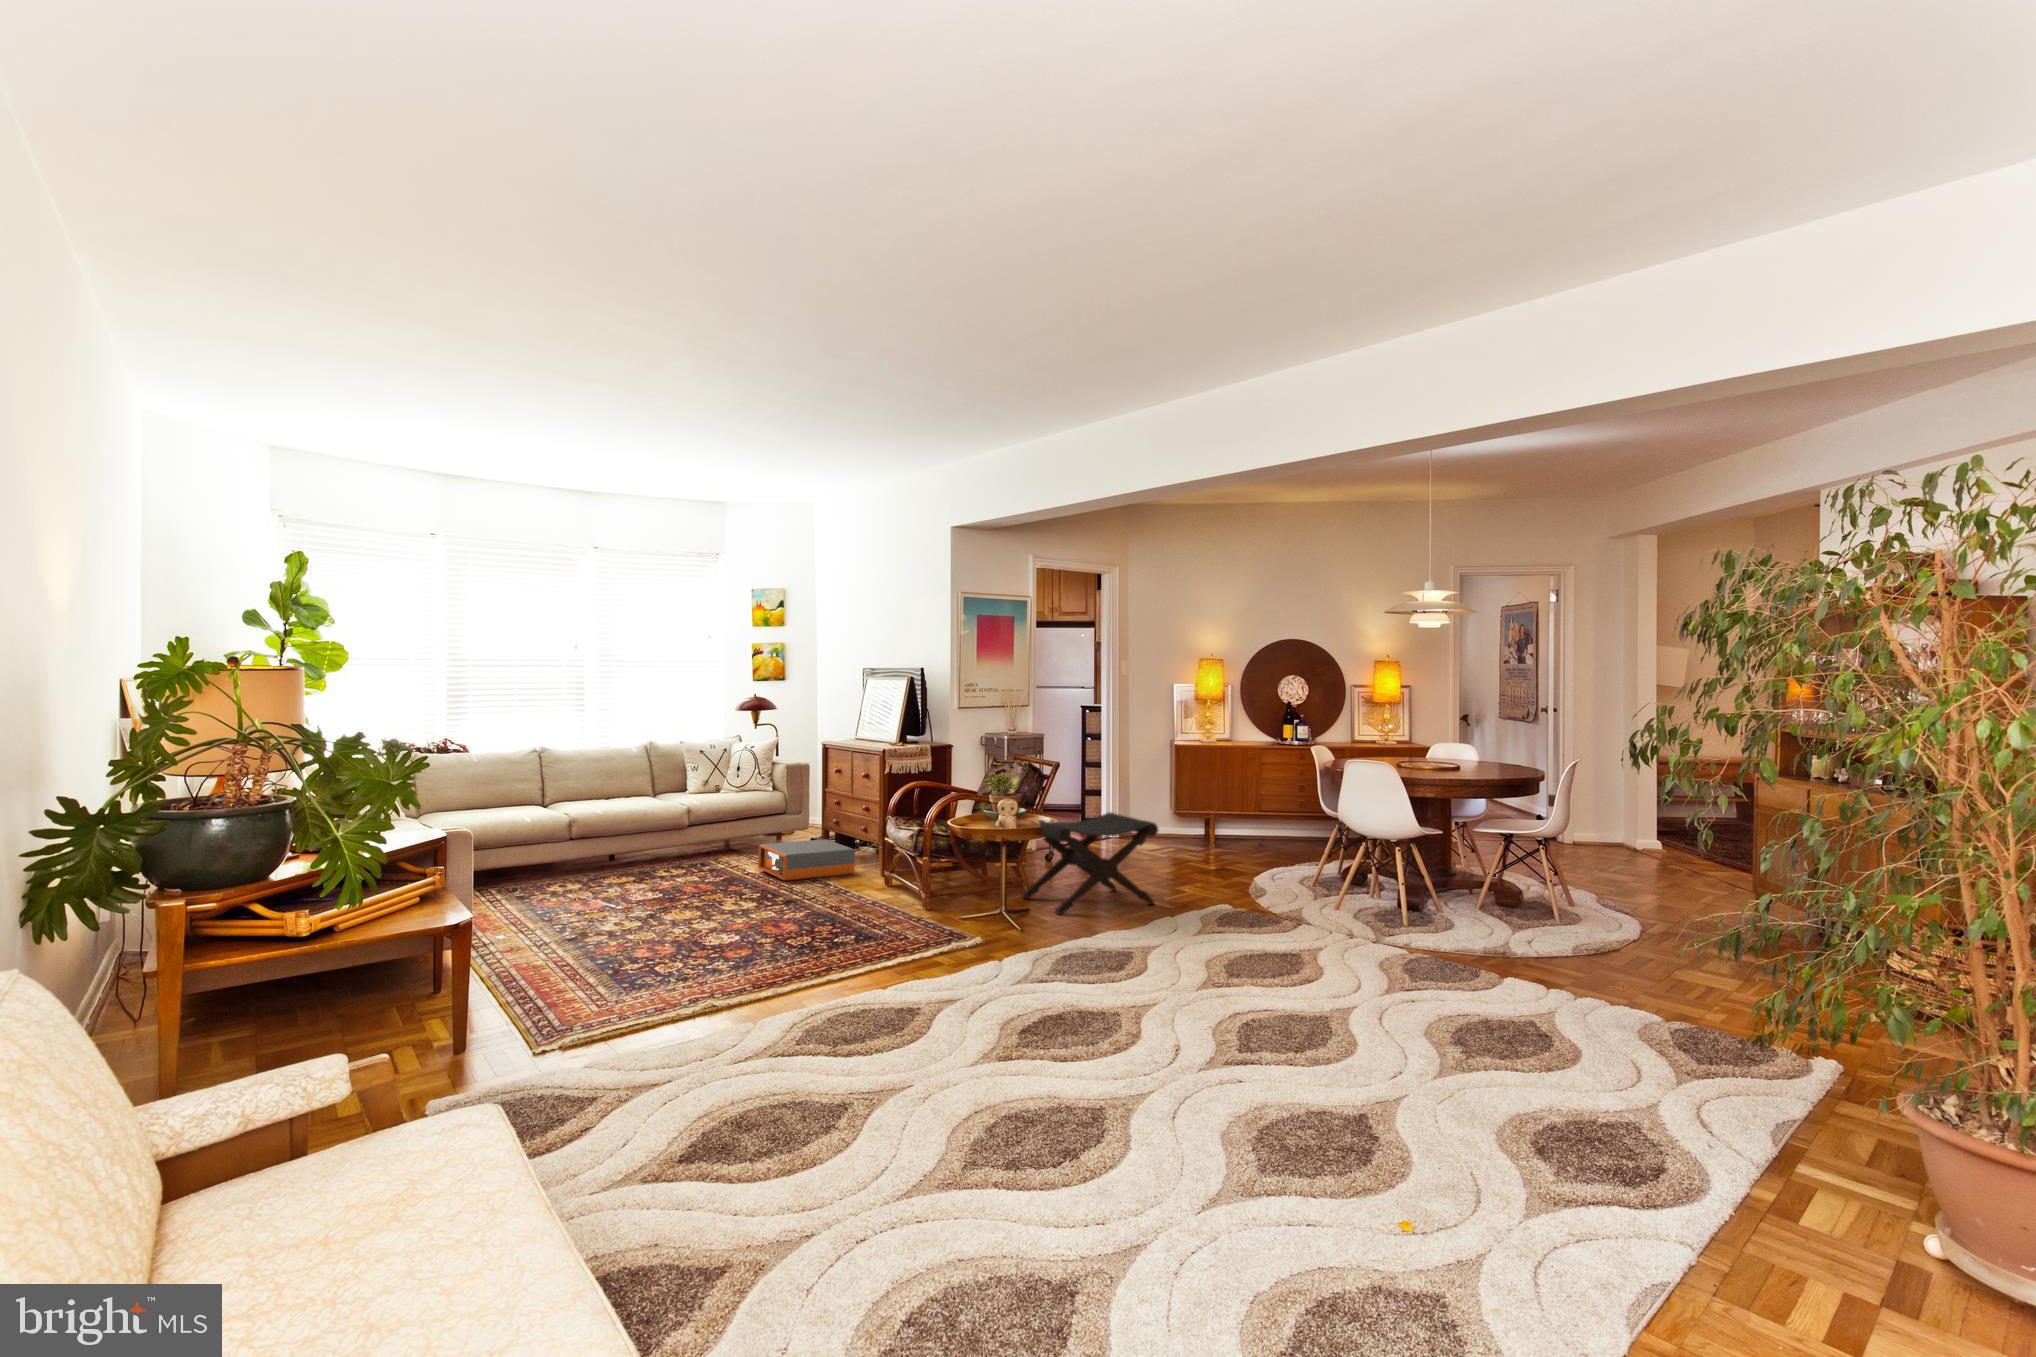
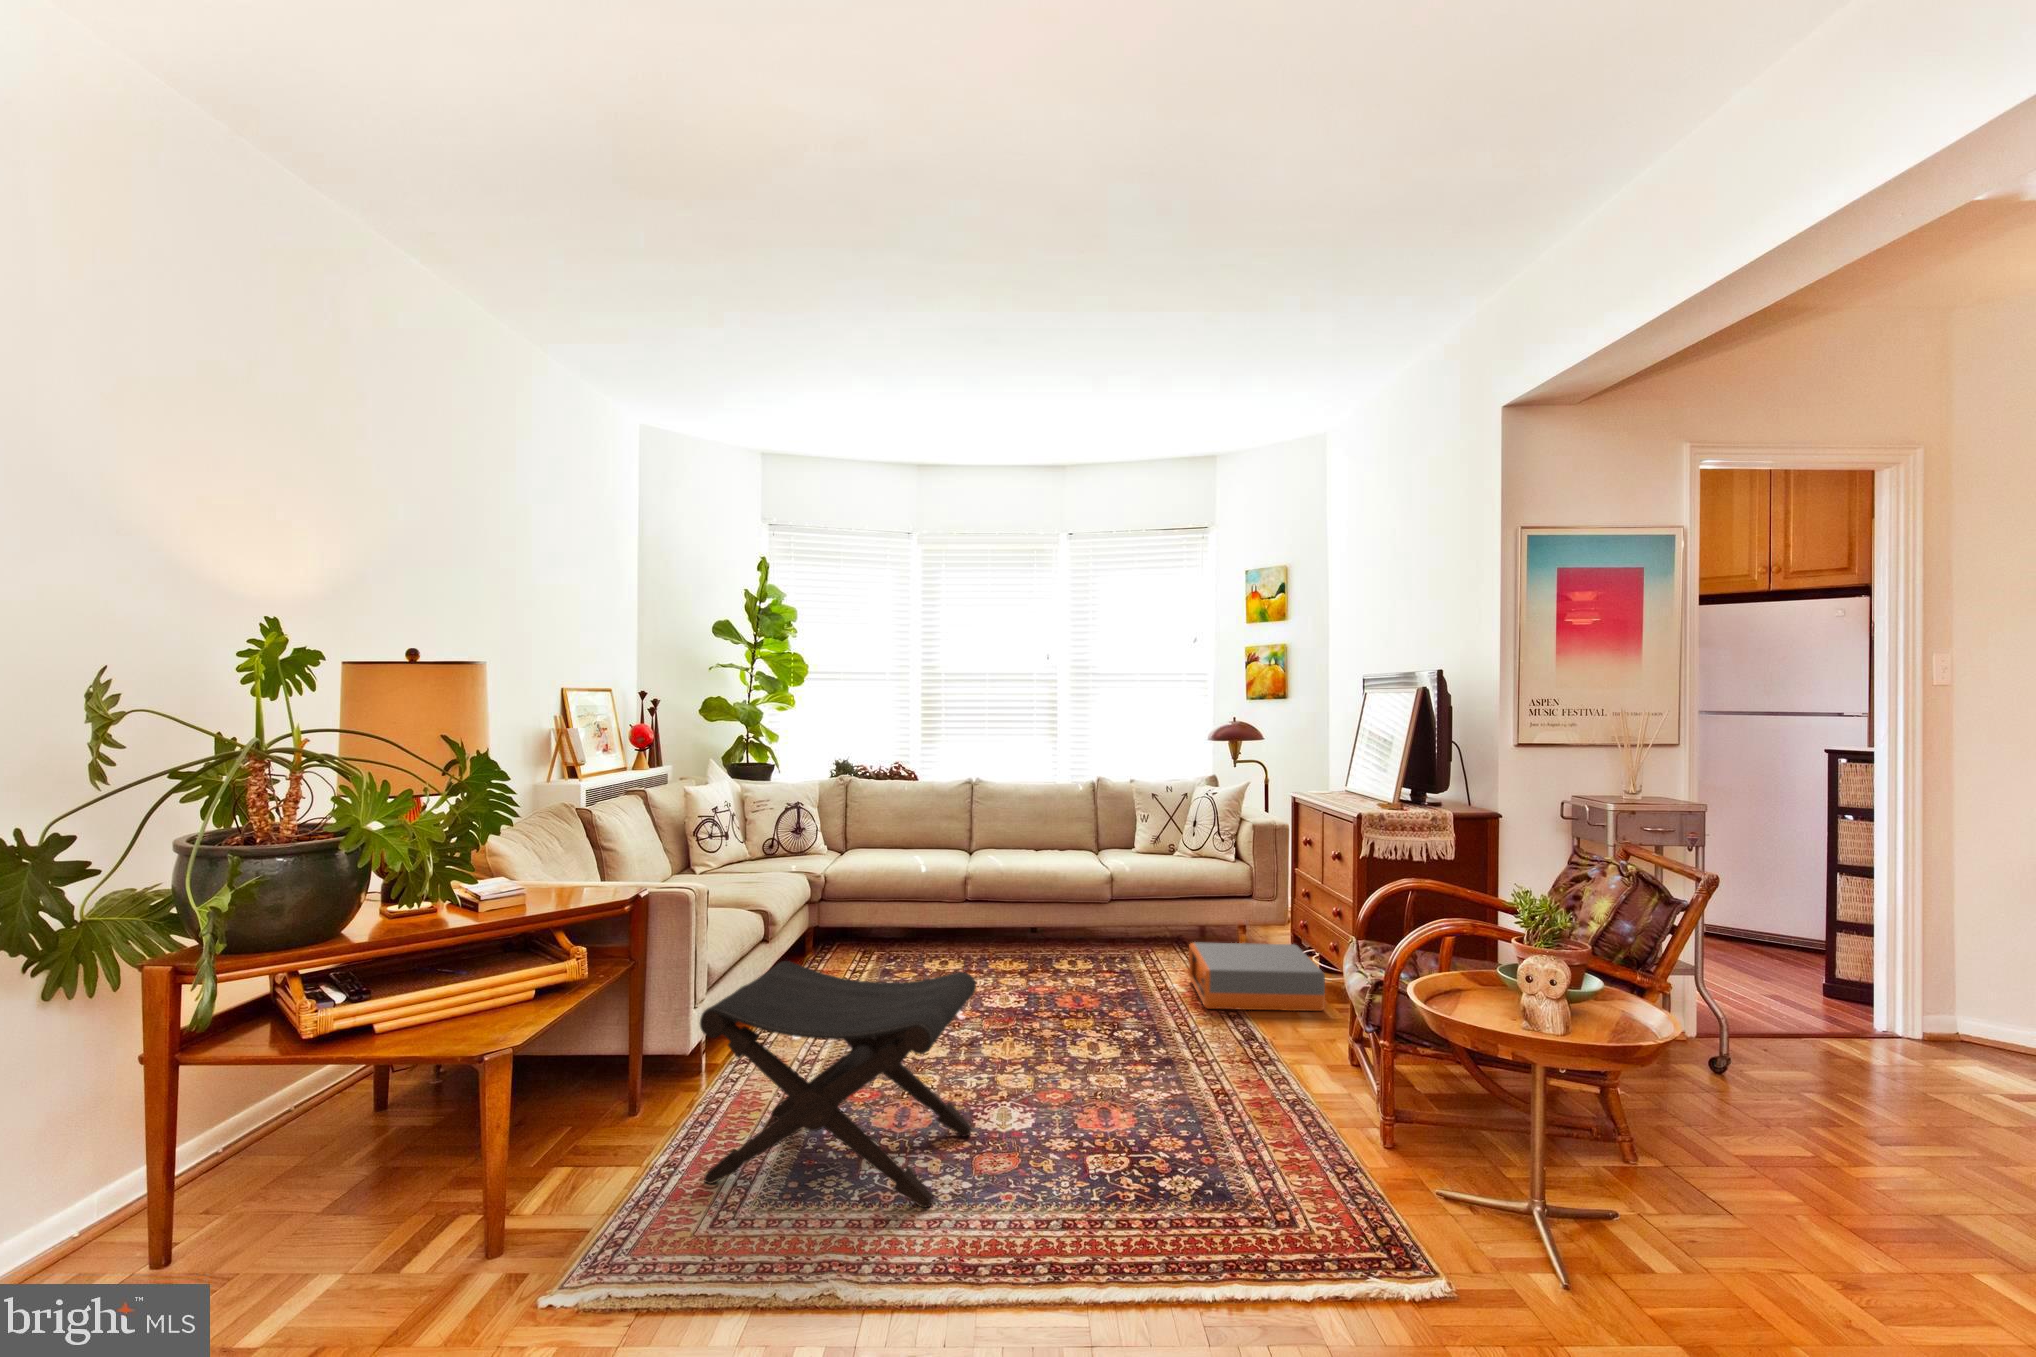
footstool: present [1022,812,1158,915] -> present [700,961,976,1207]

